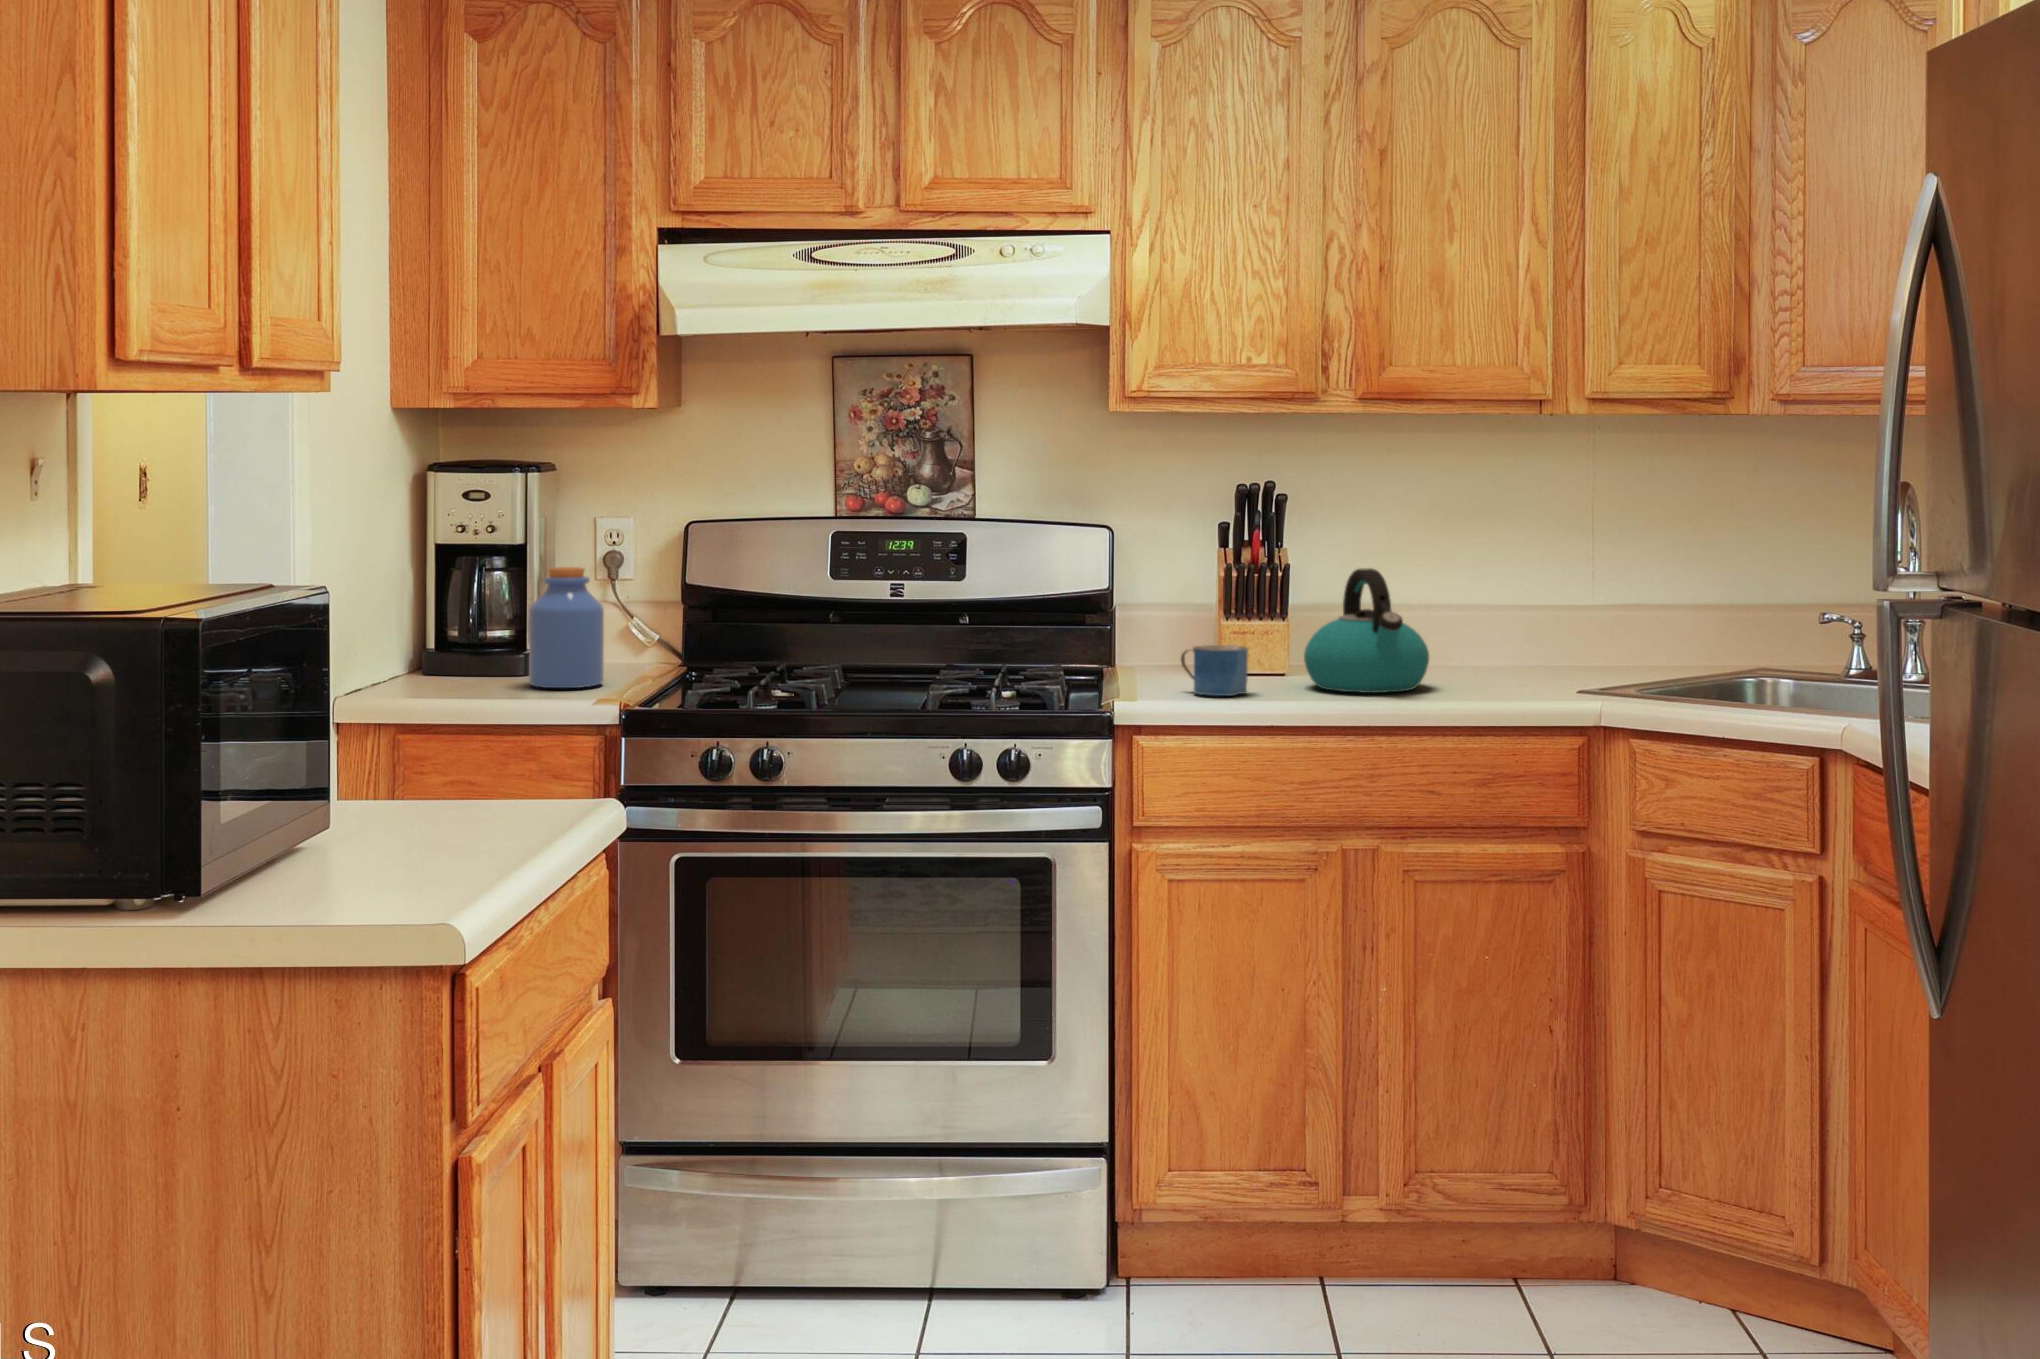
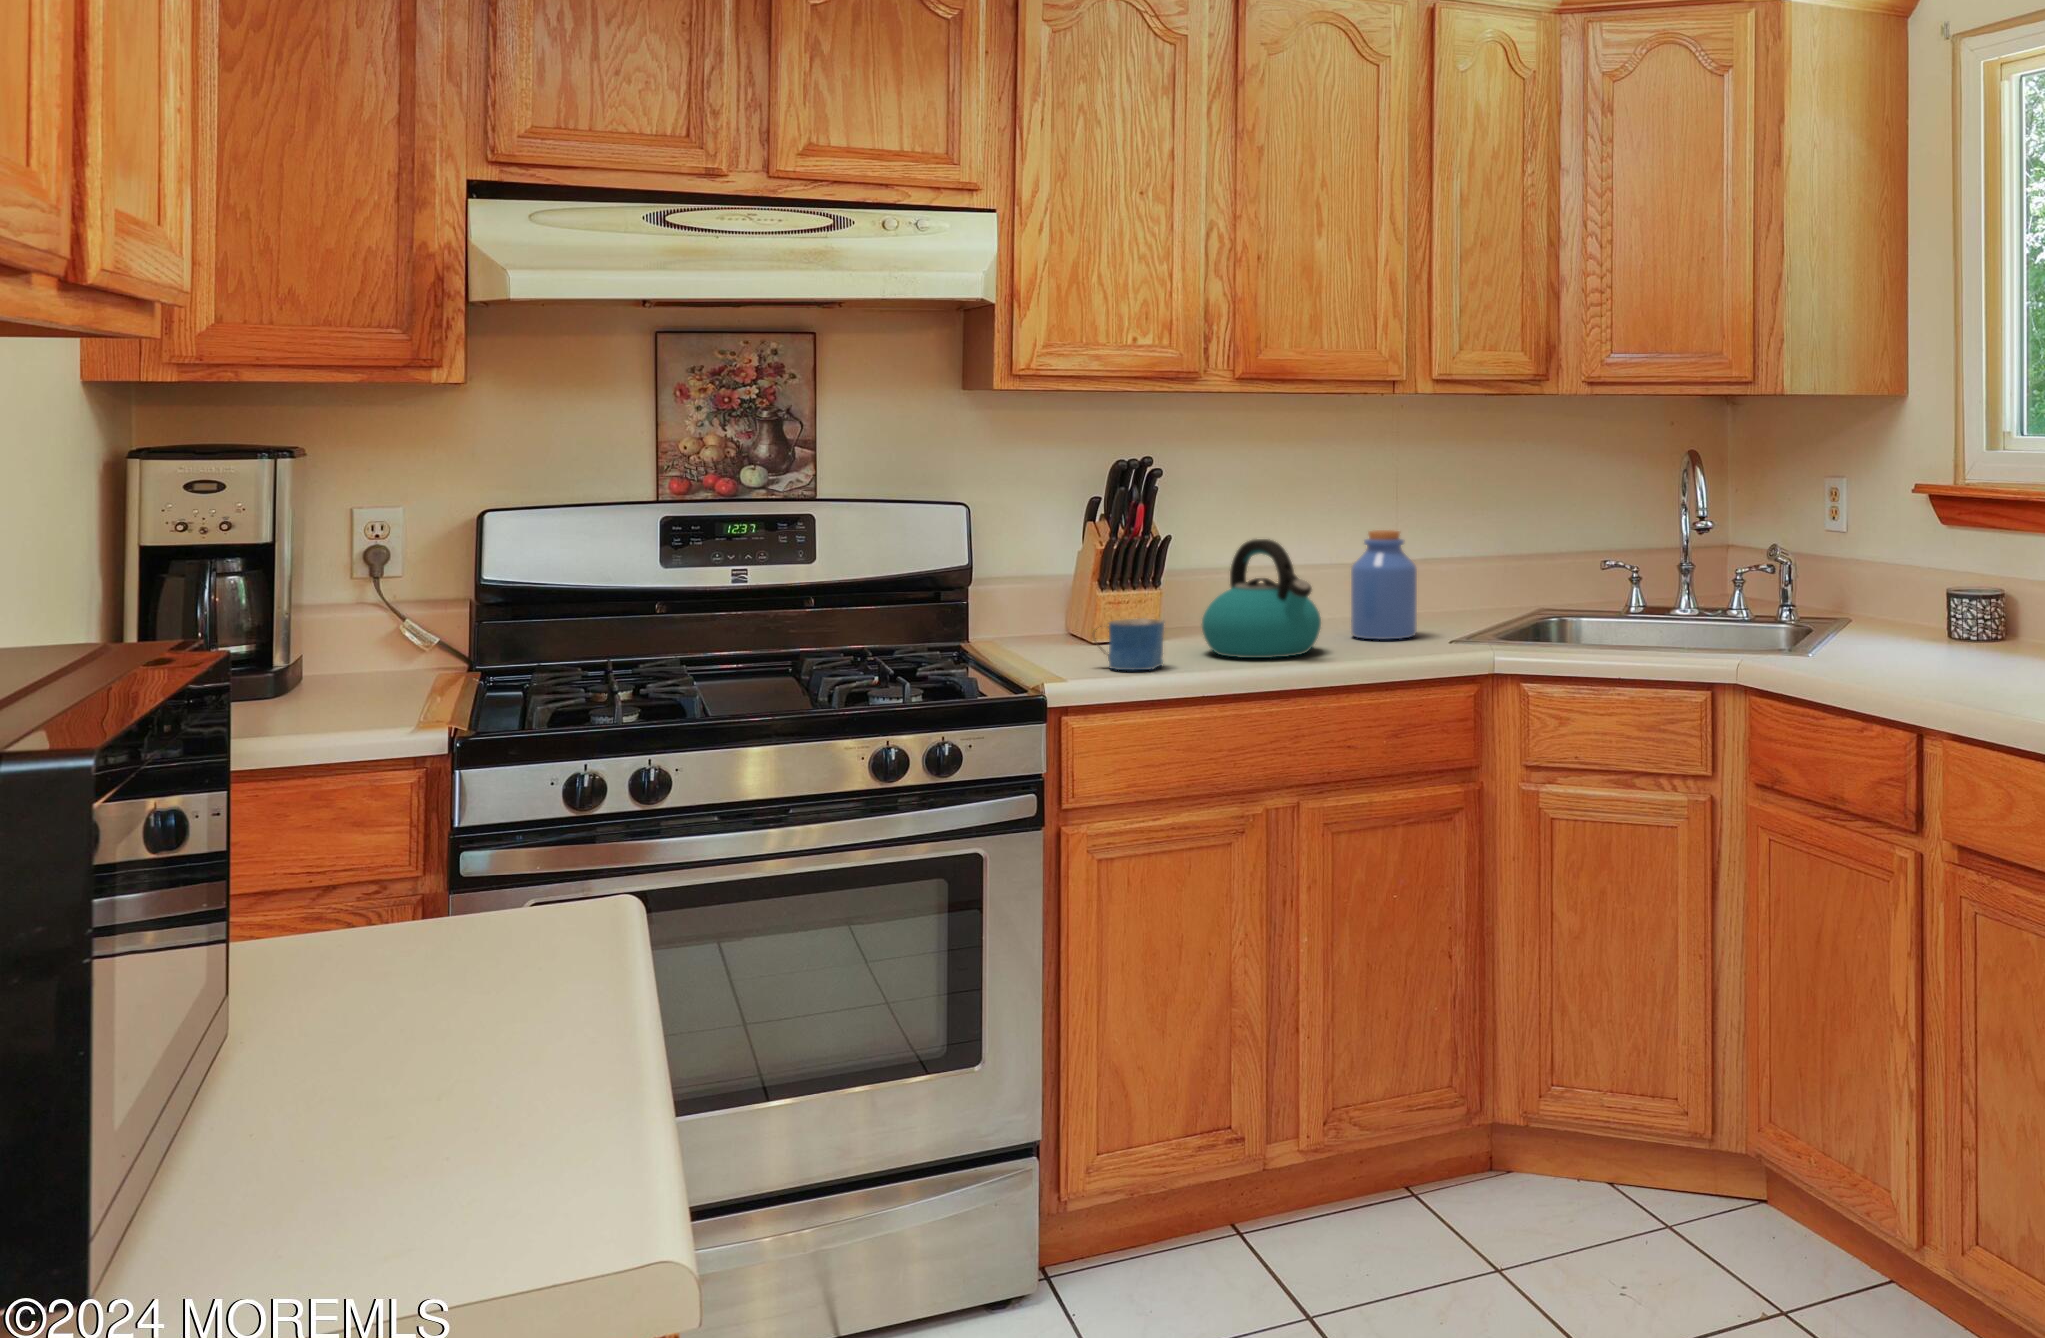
jar: present [529,567,604,688] -> present [1351,530,1417,639]

